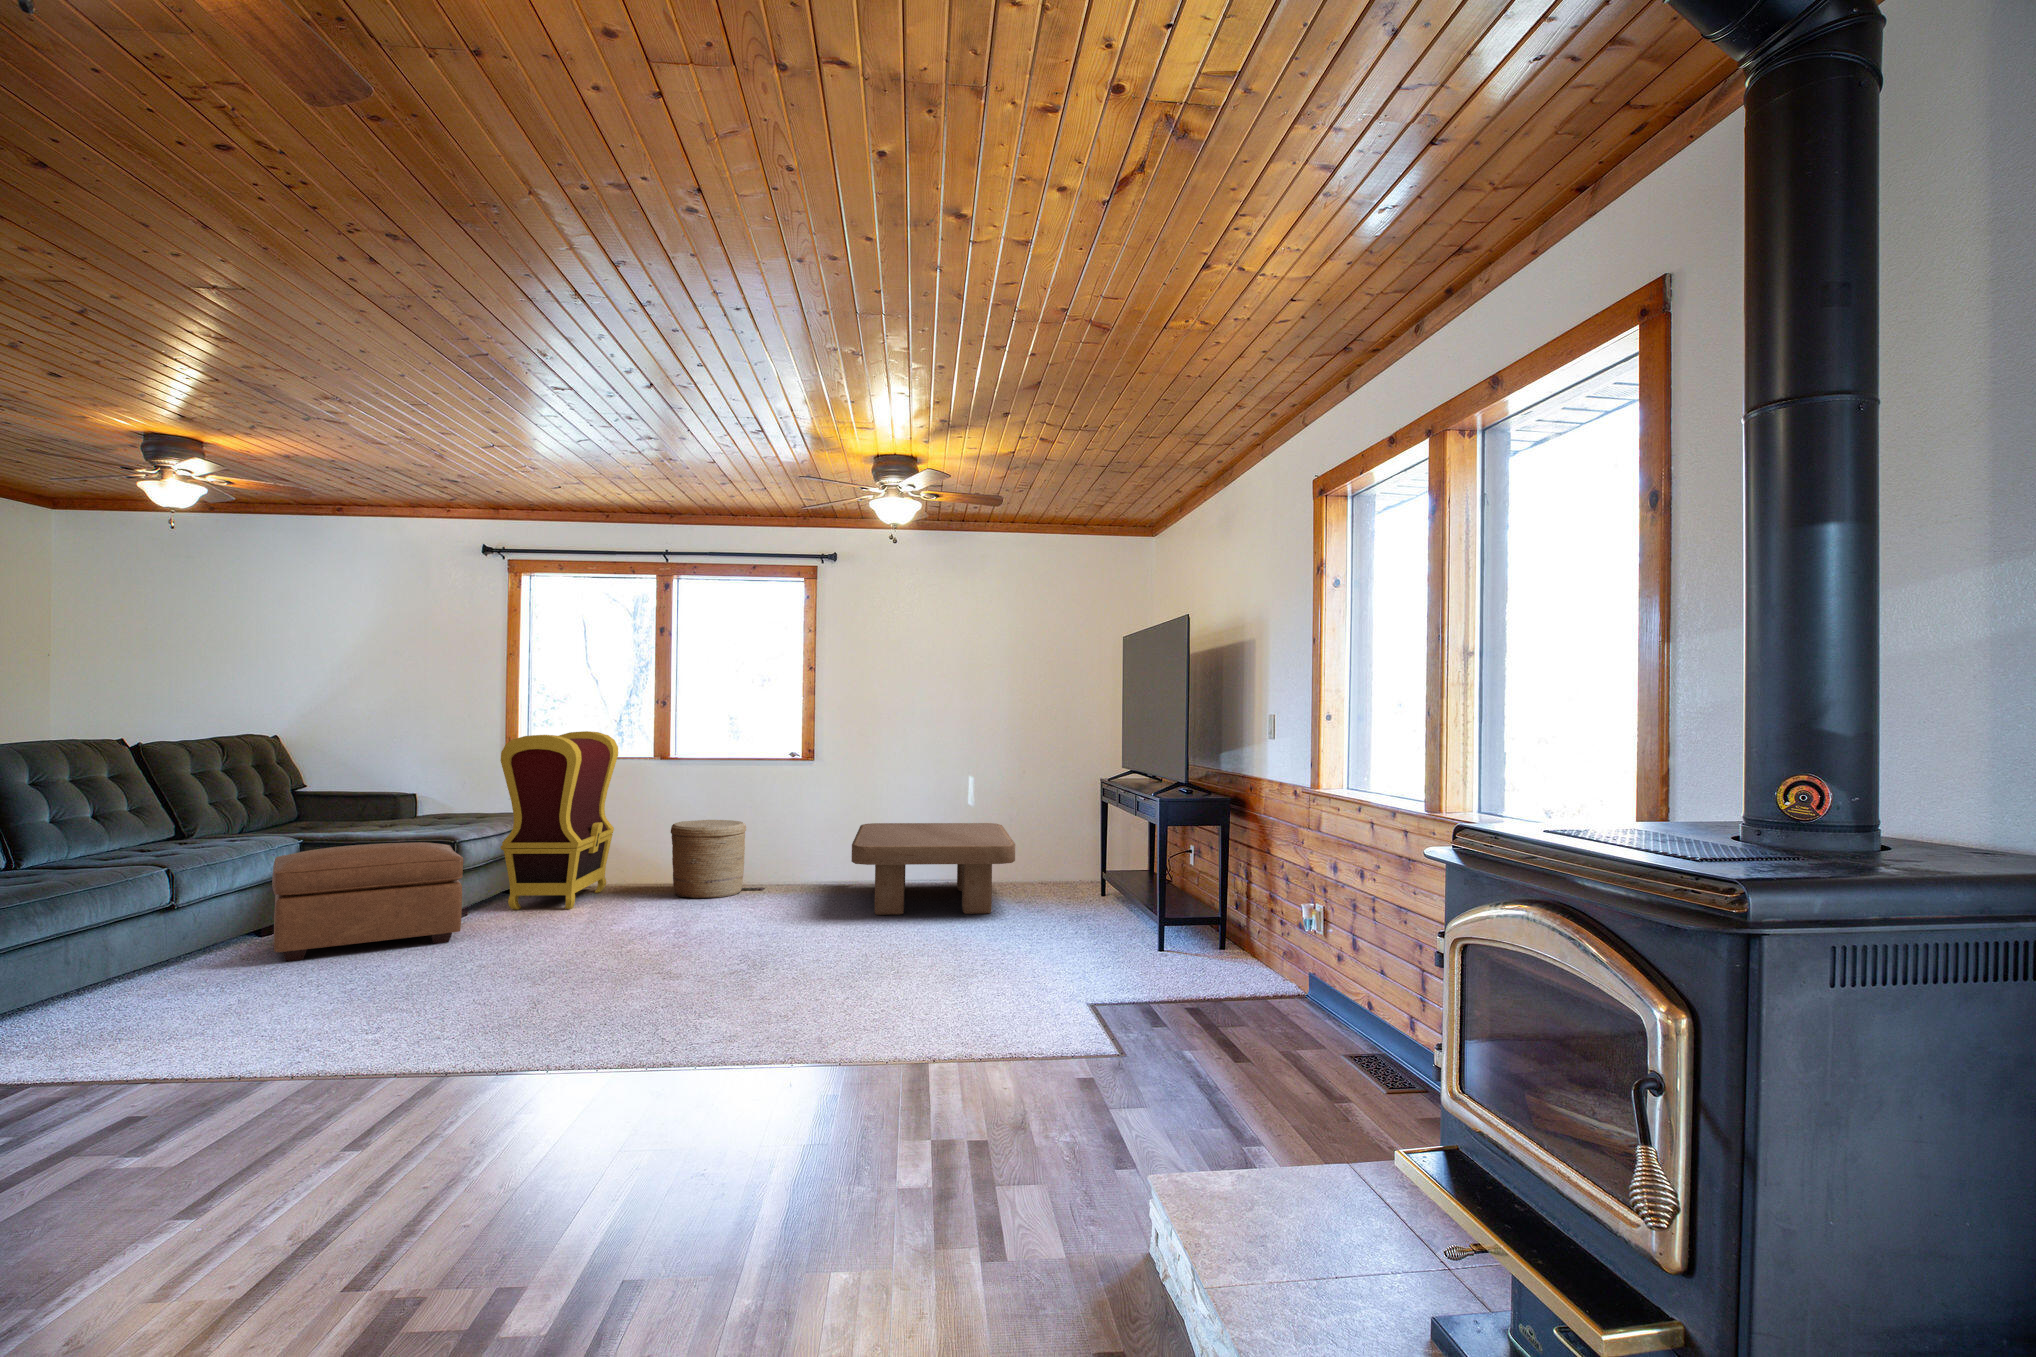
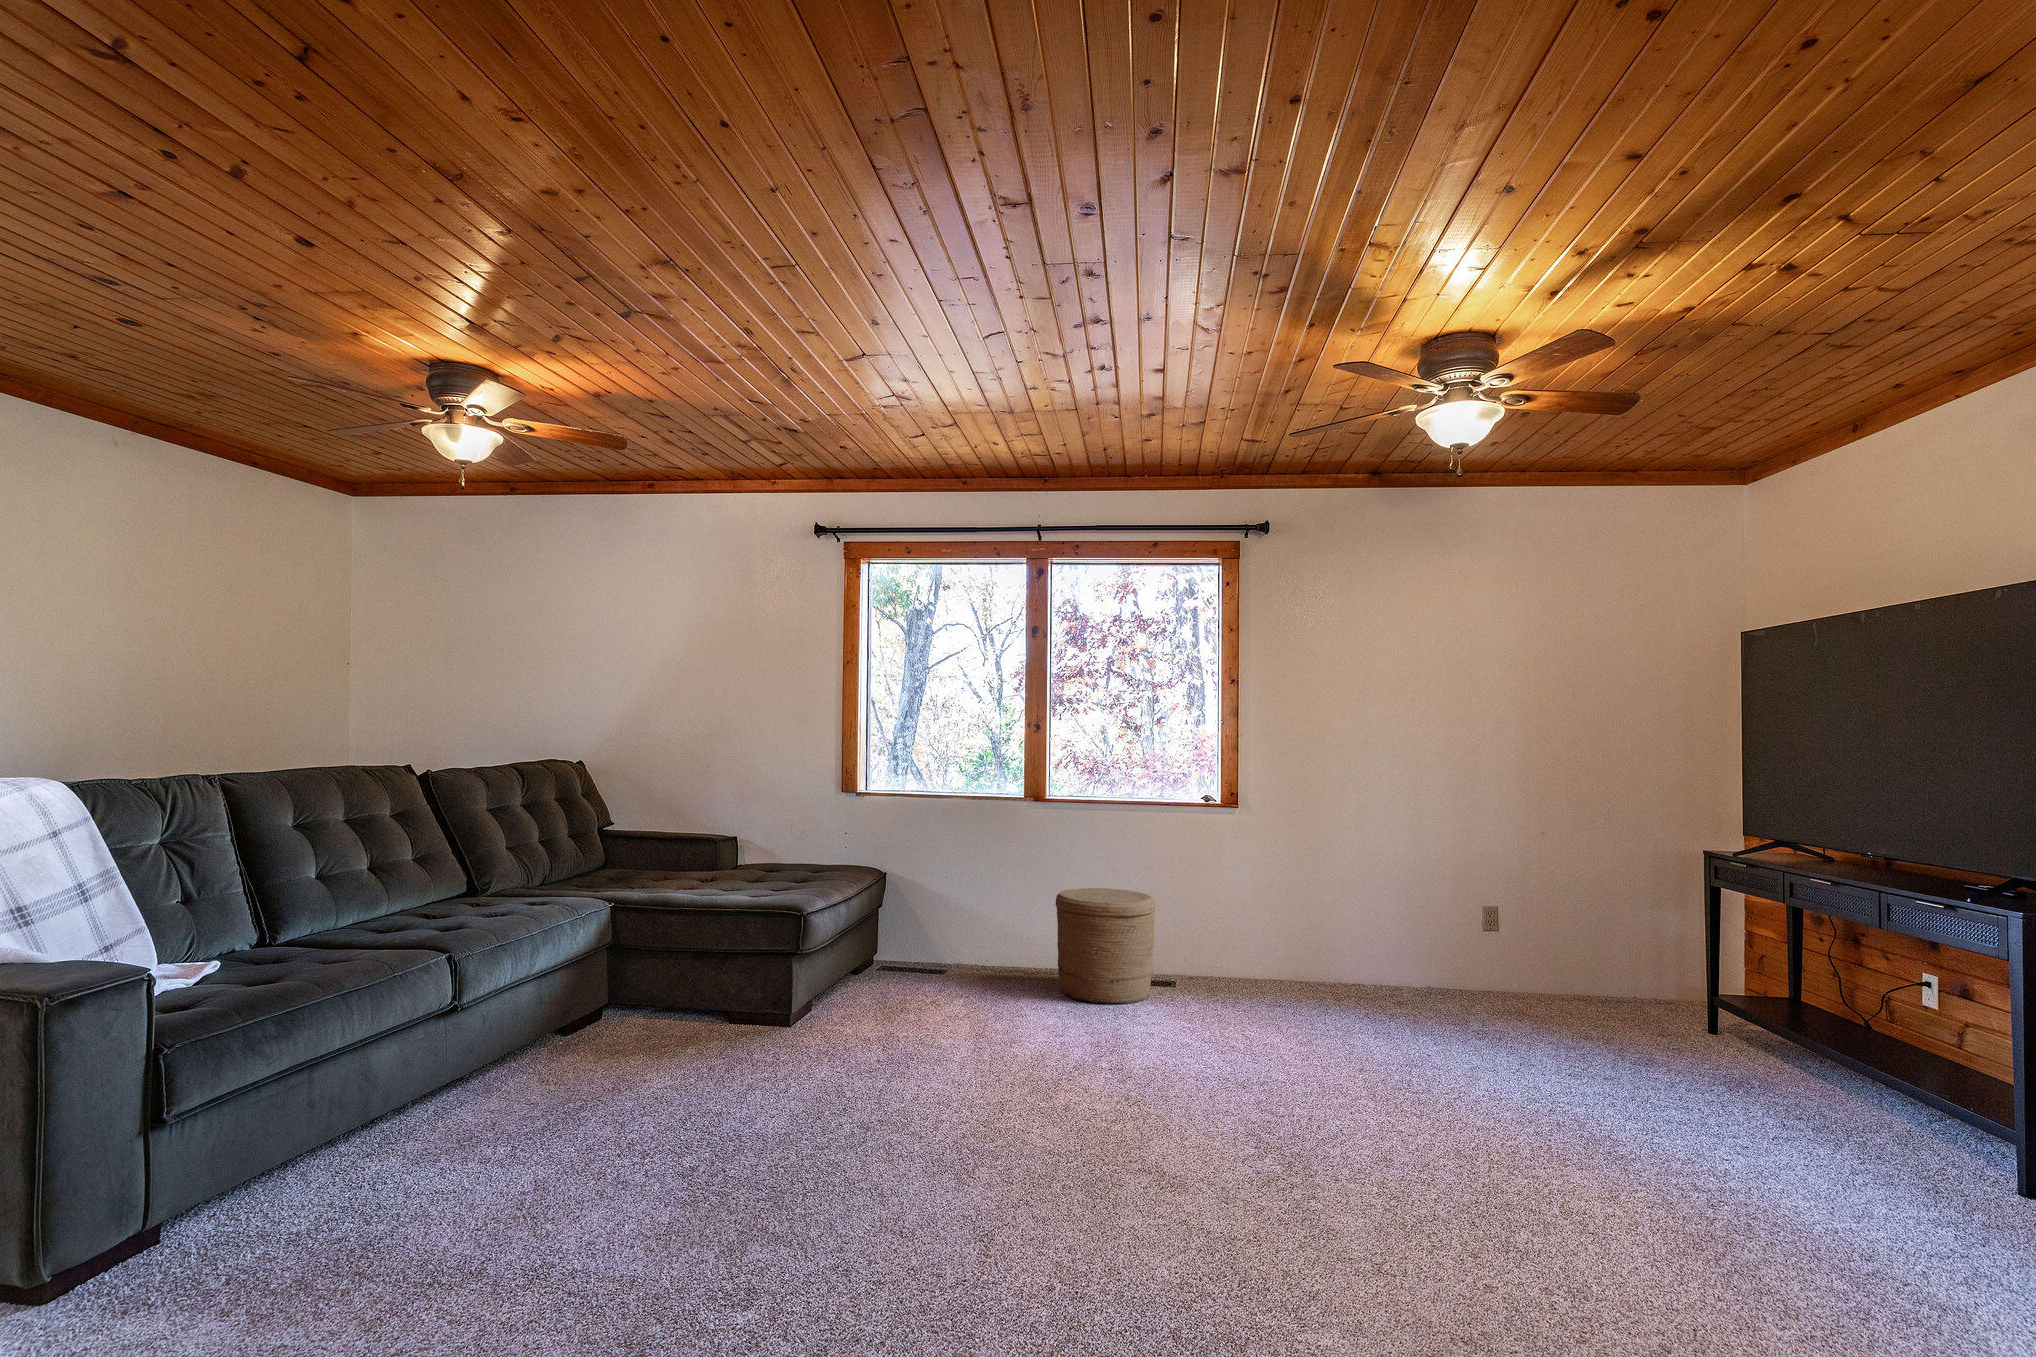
armchair: present [500,731,618,910] -> none [849,764,979,1013]
coffee table: present [851,823,1015,915] -> none [1313,903,1637,1071]
ottoman: present [272,842,463,961] -> none [580,918,823,1096]

